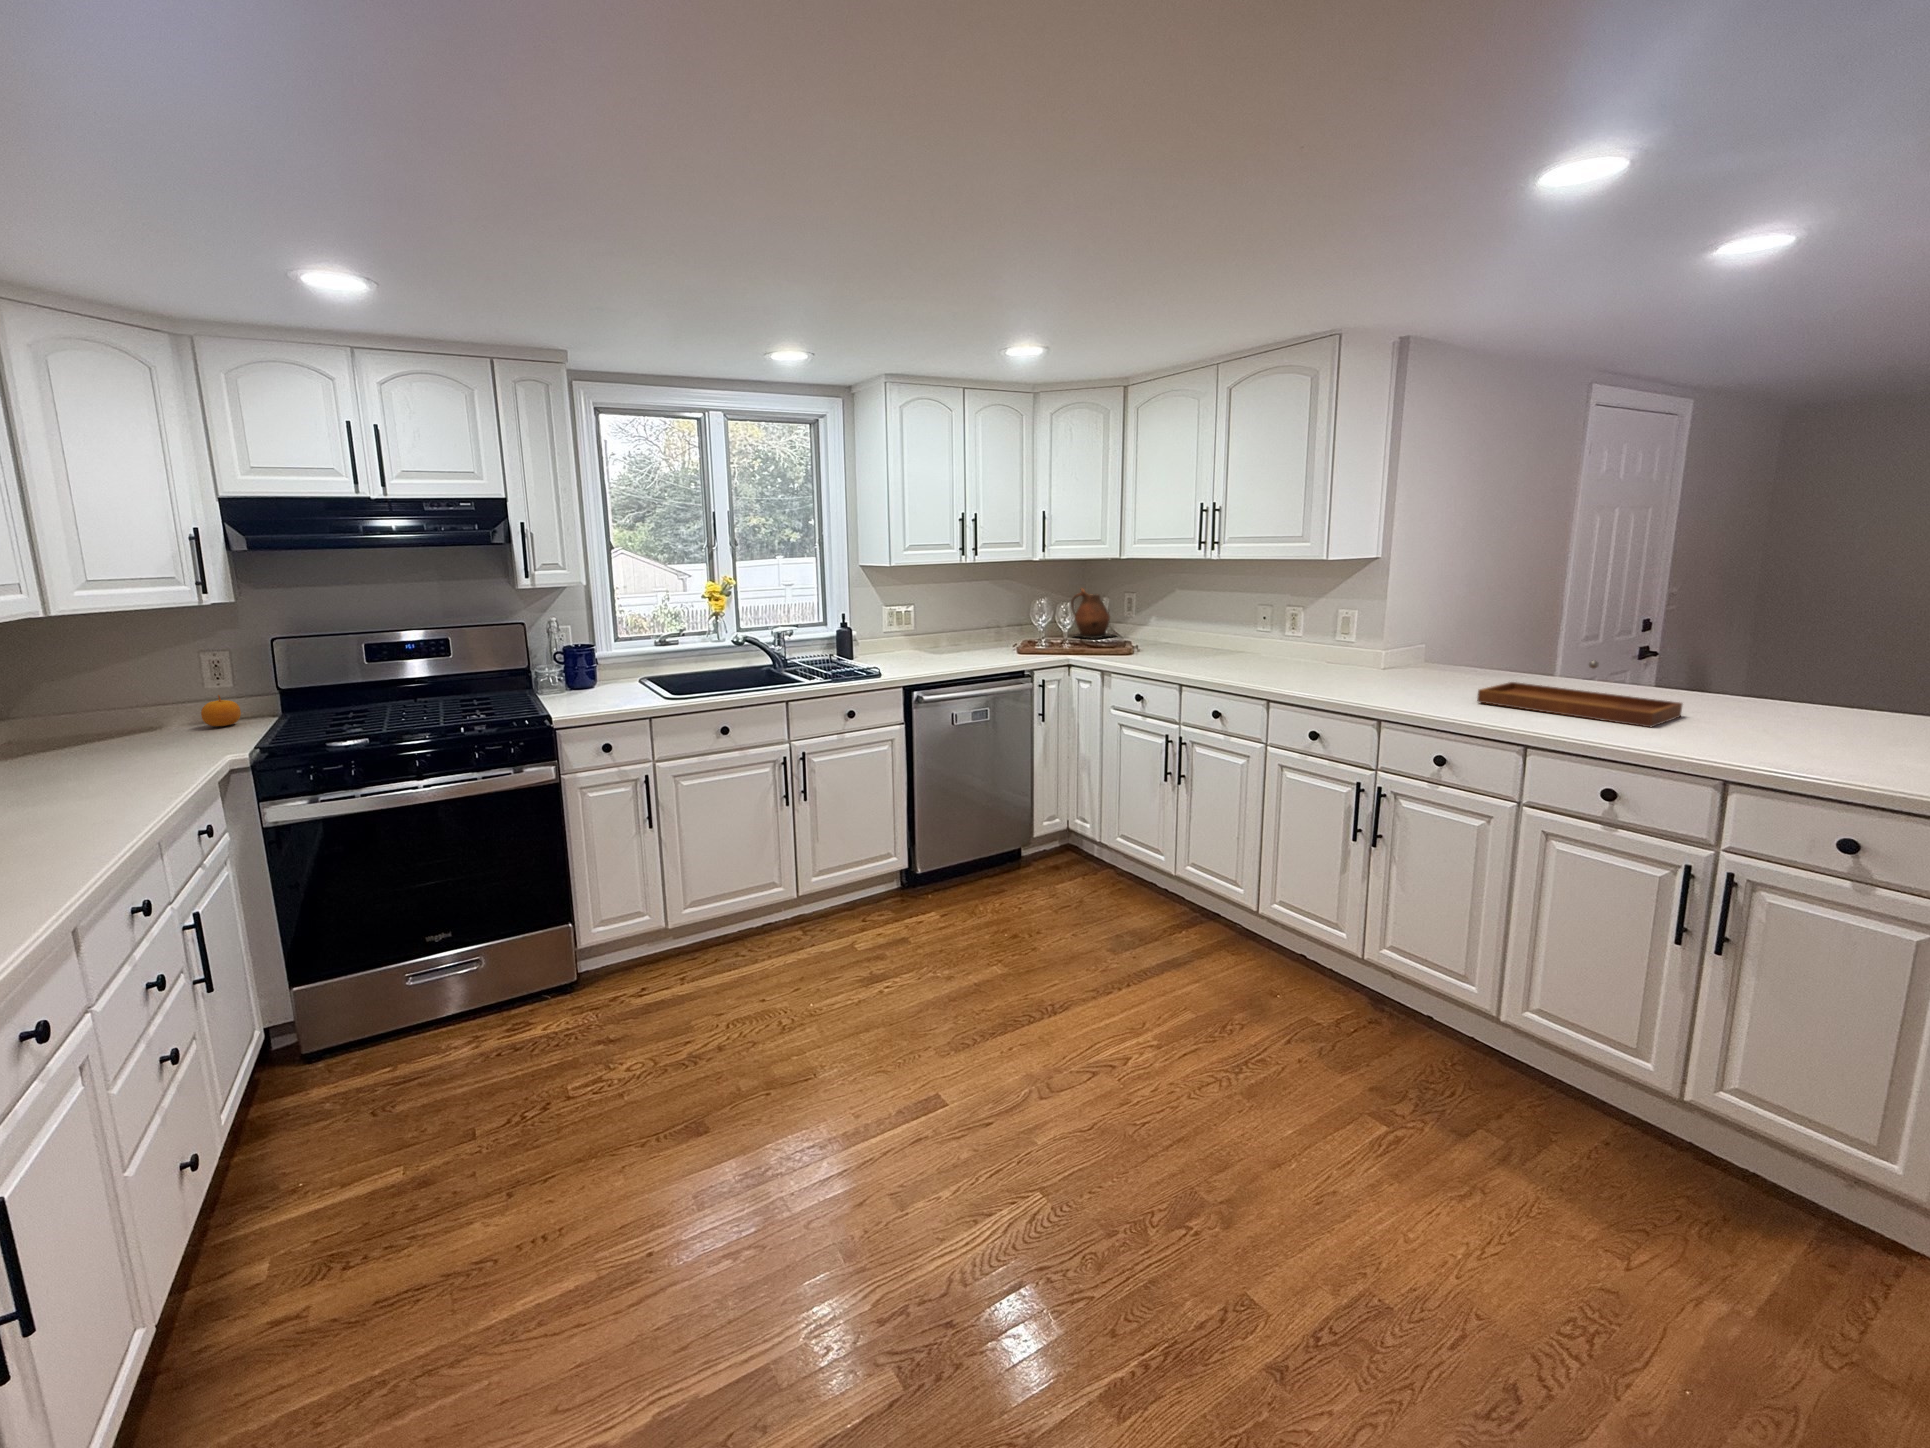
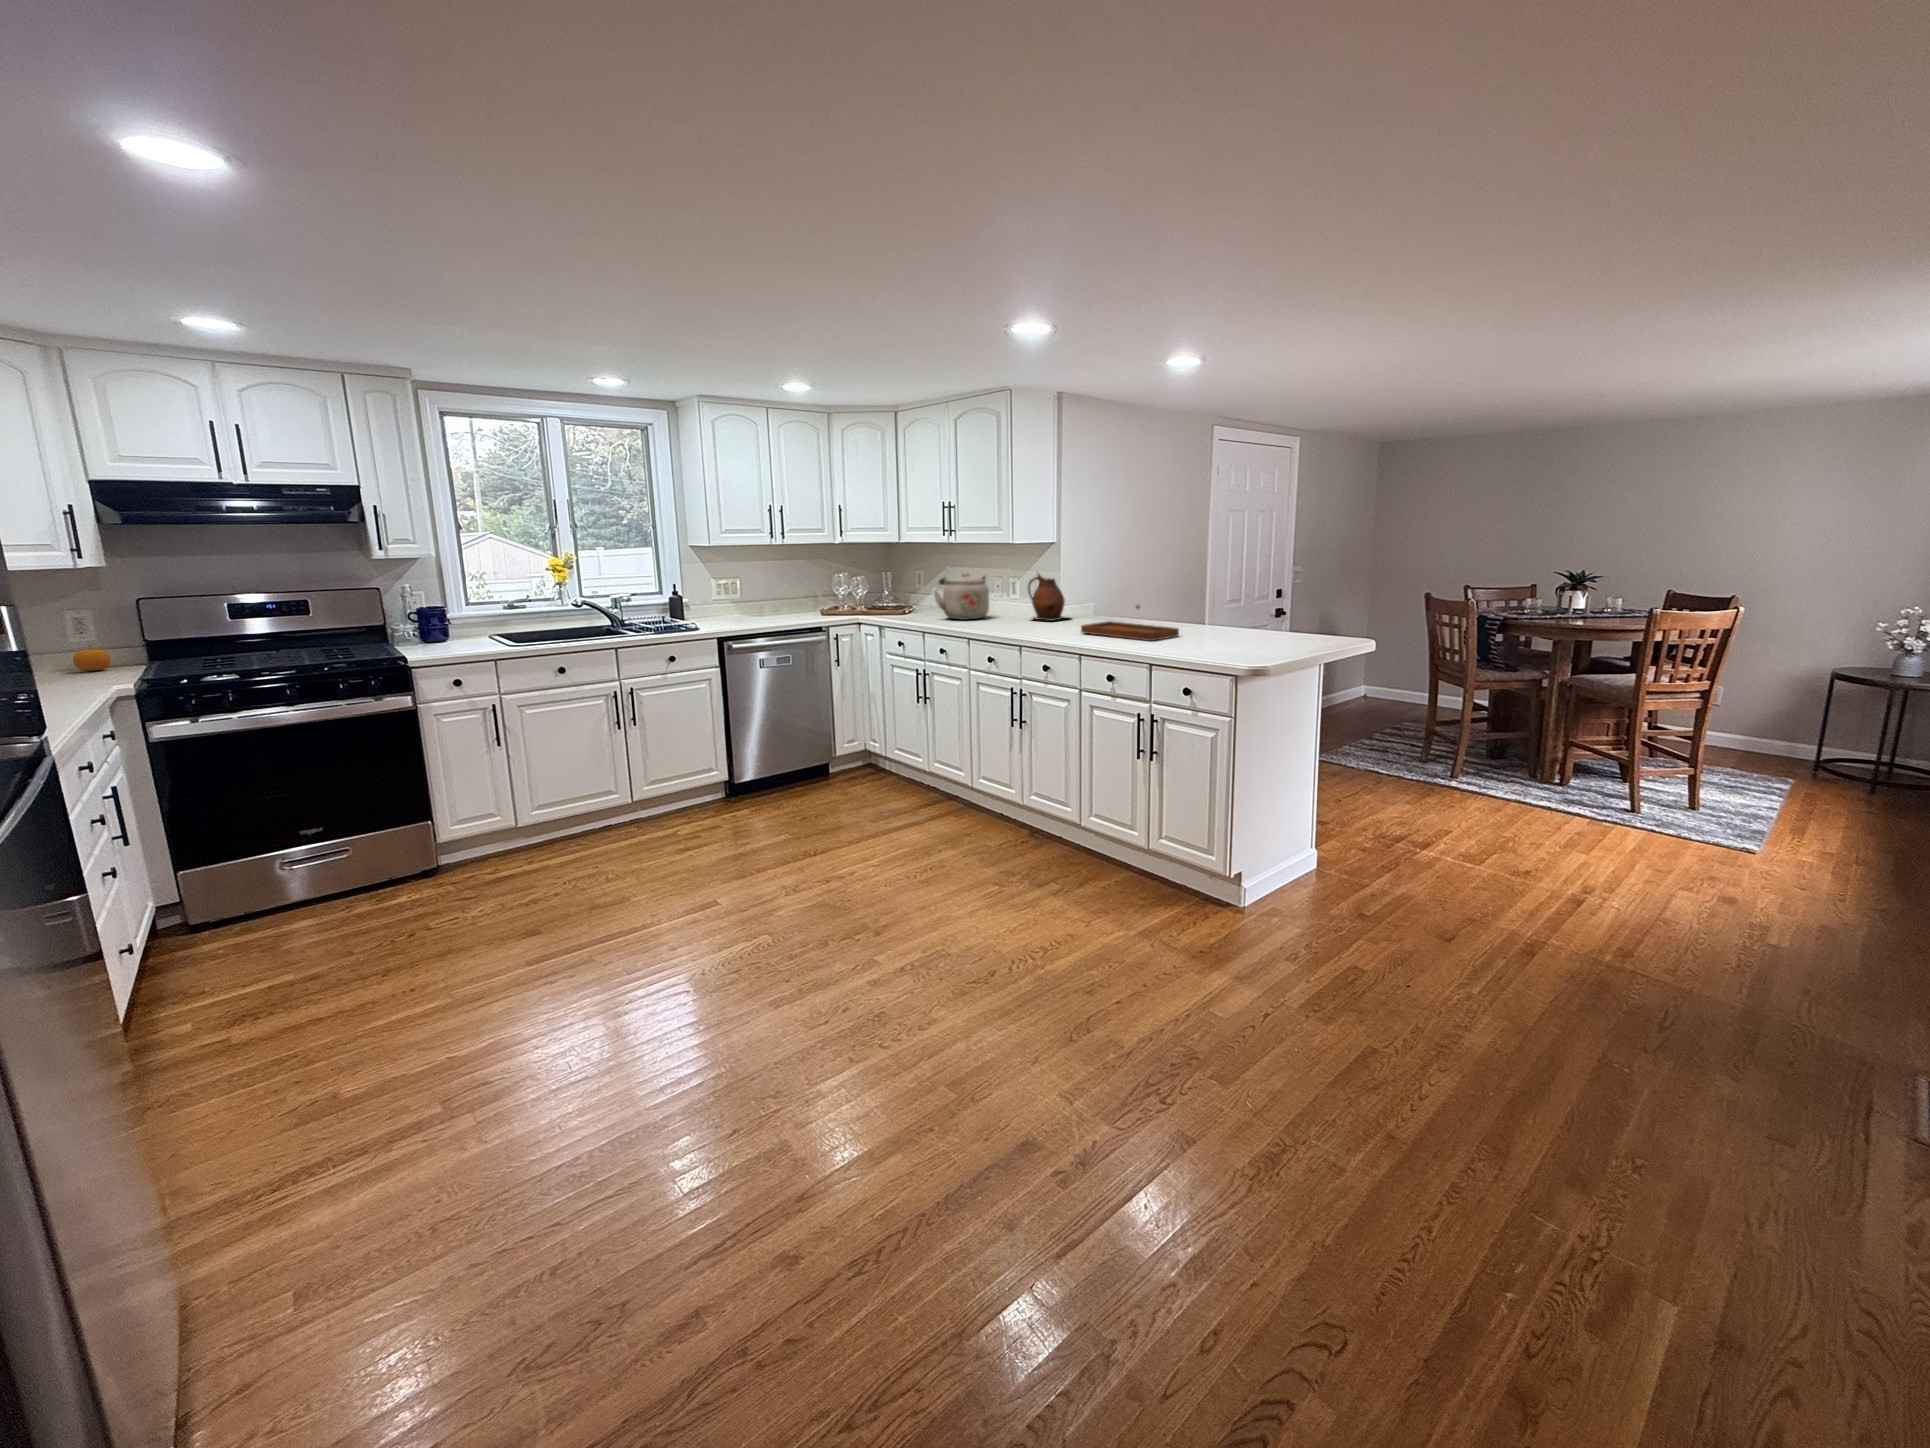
ceramic pitcher: present [1071,589,1114,639] -> present [1028,573,1068,621]
kettle: none [1187,601,1266,666] -> present [934,573,989,620]

